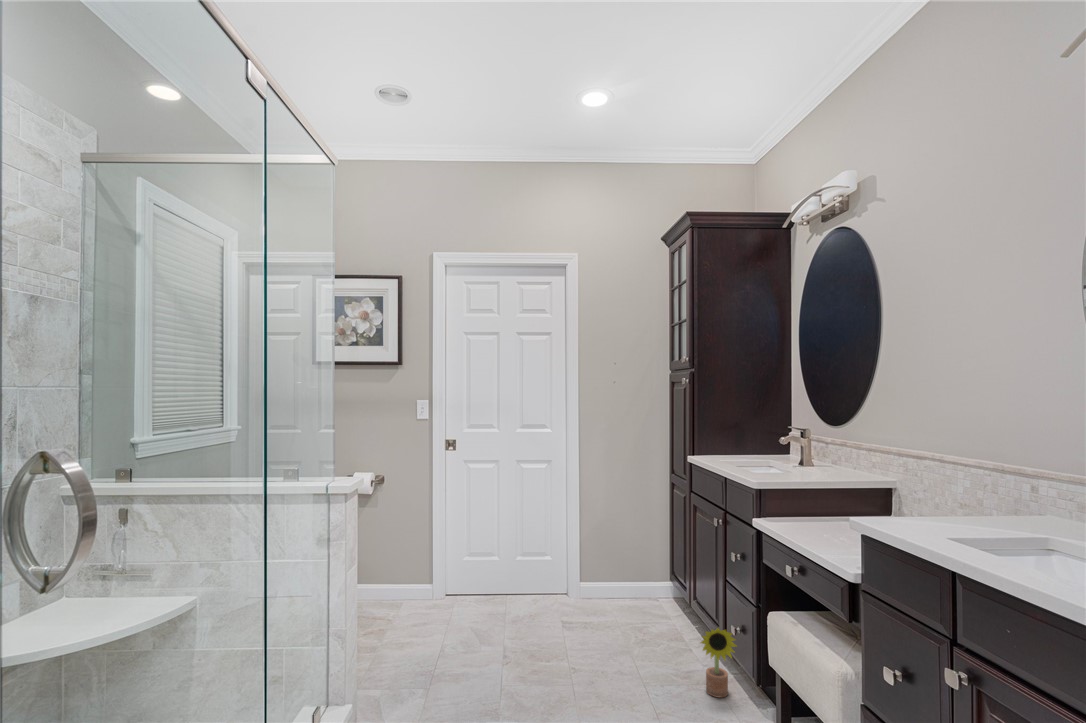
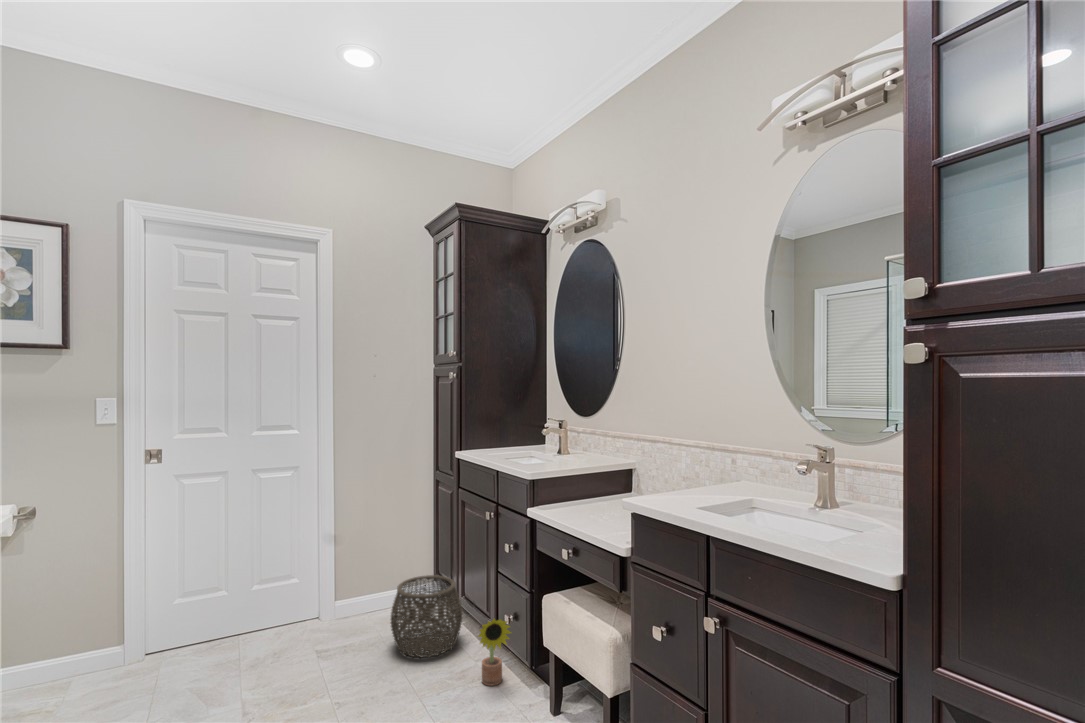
woven basket: none [621,573,693,655] -> present [391,575,462,658]

